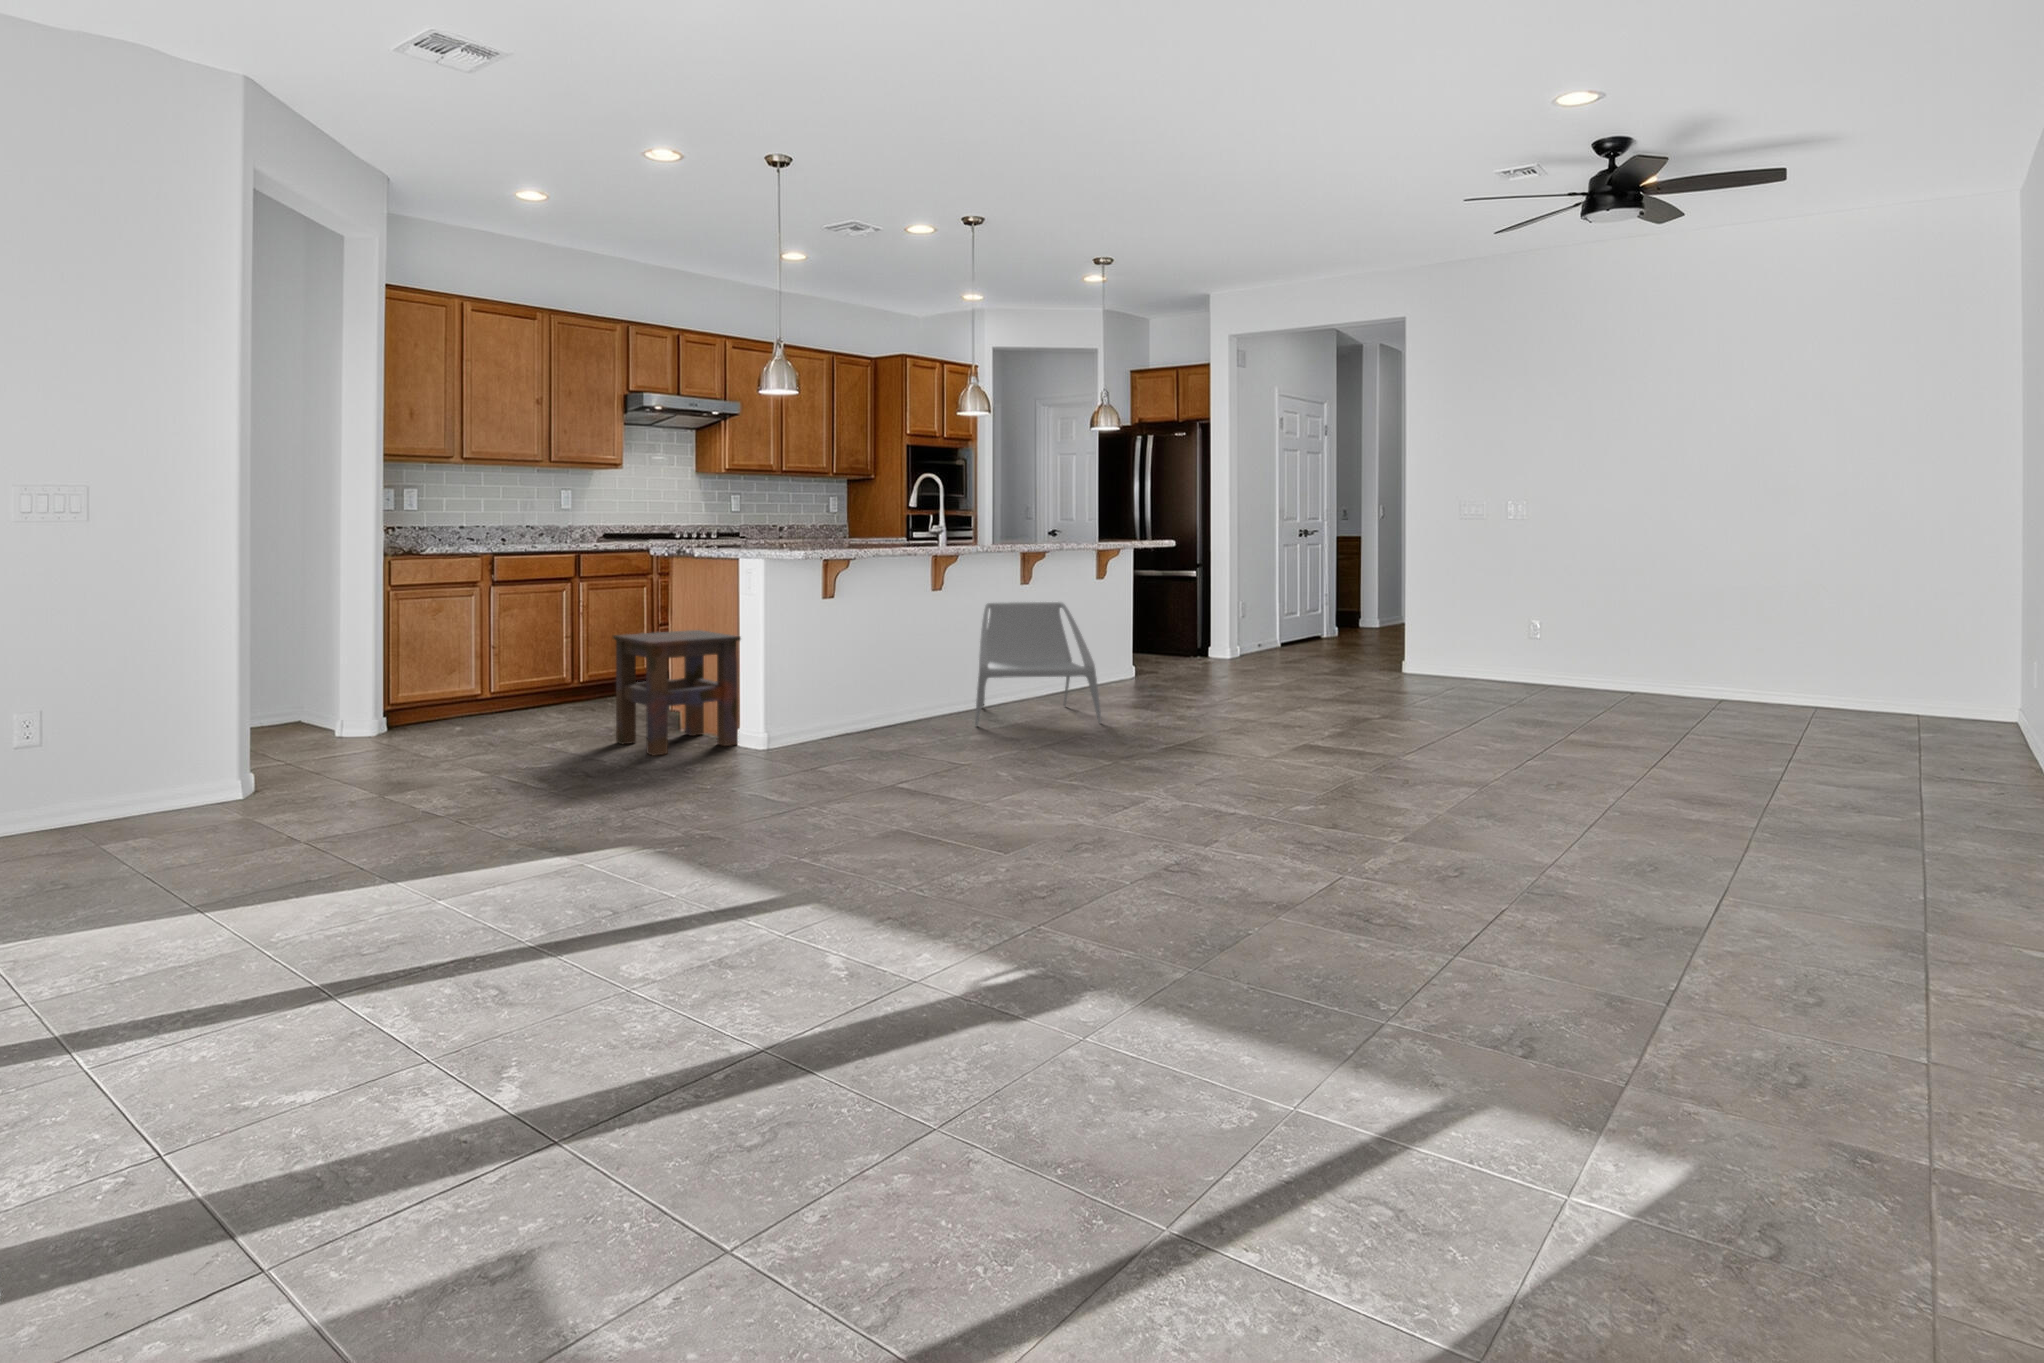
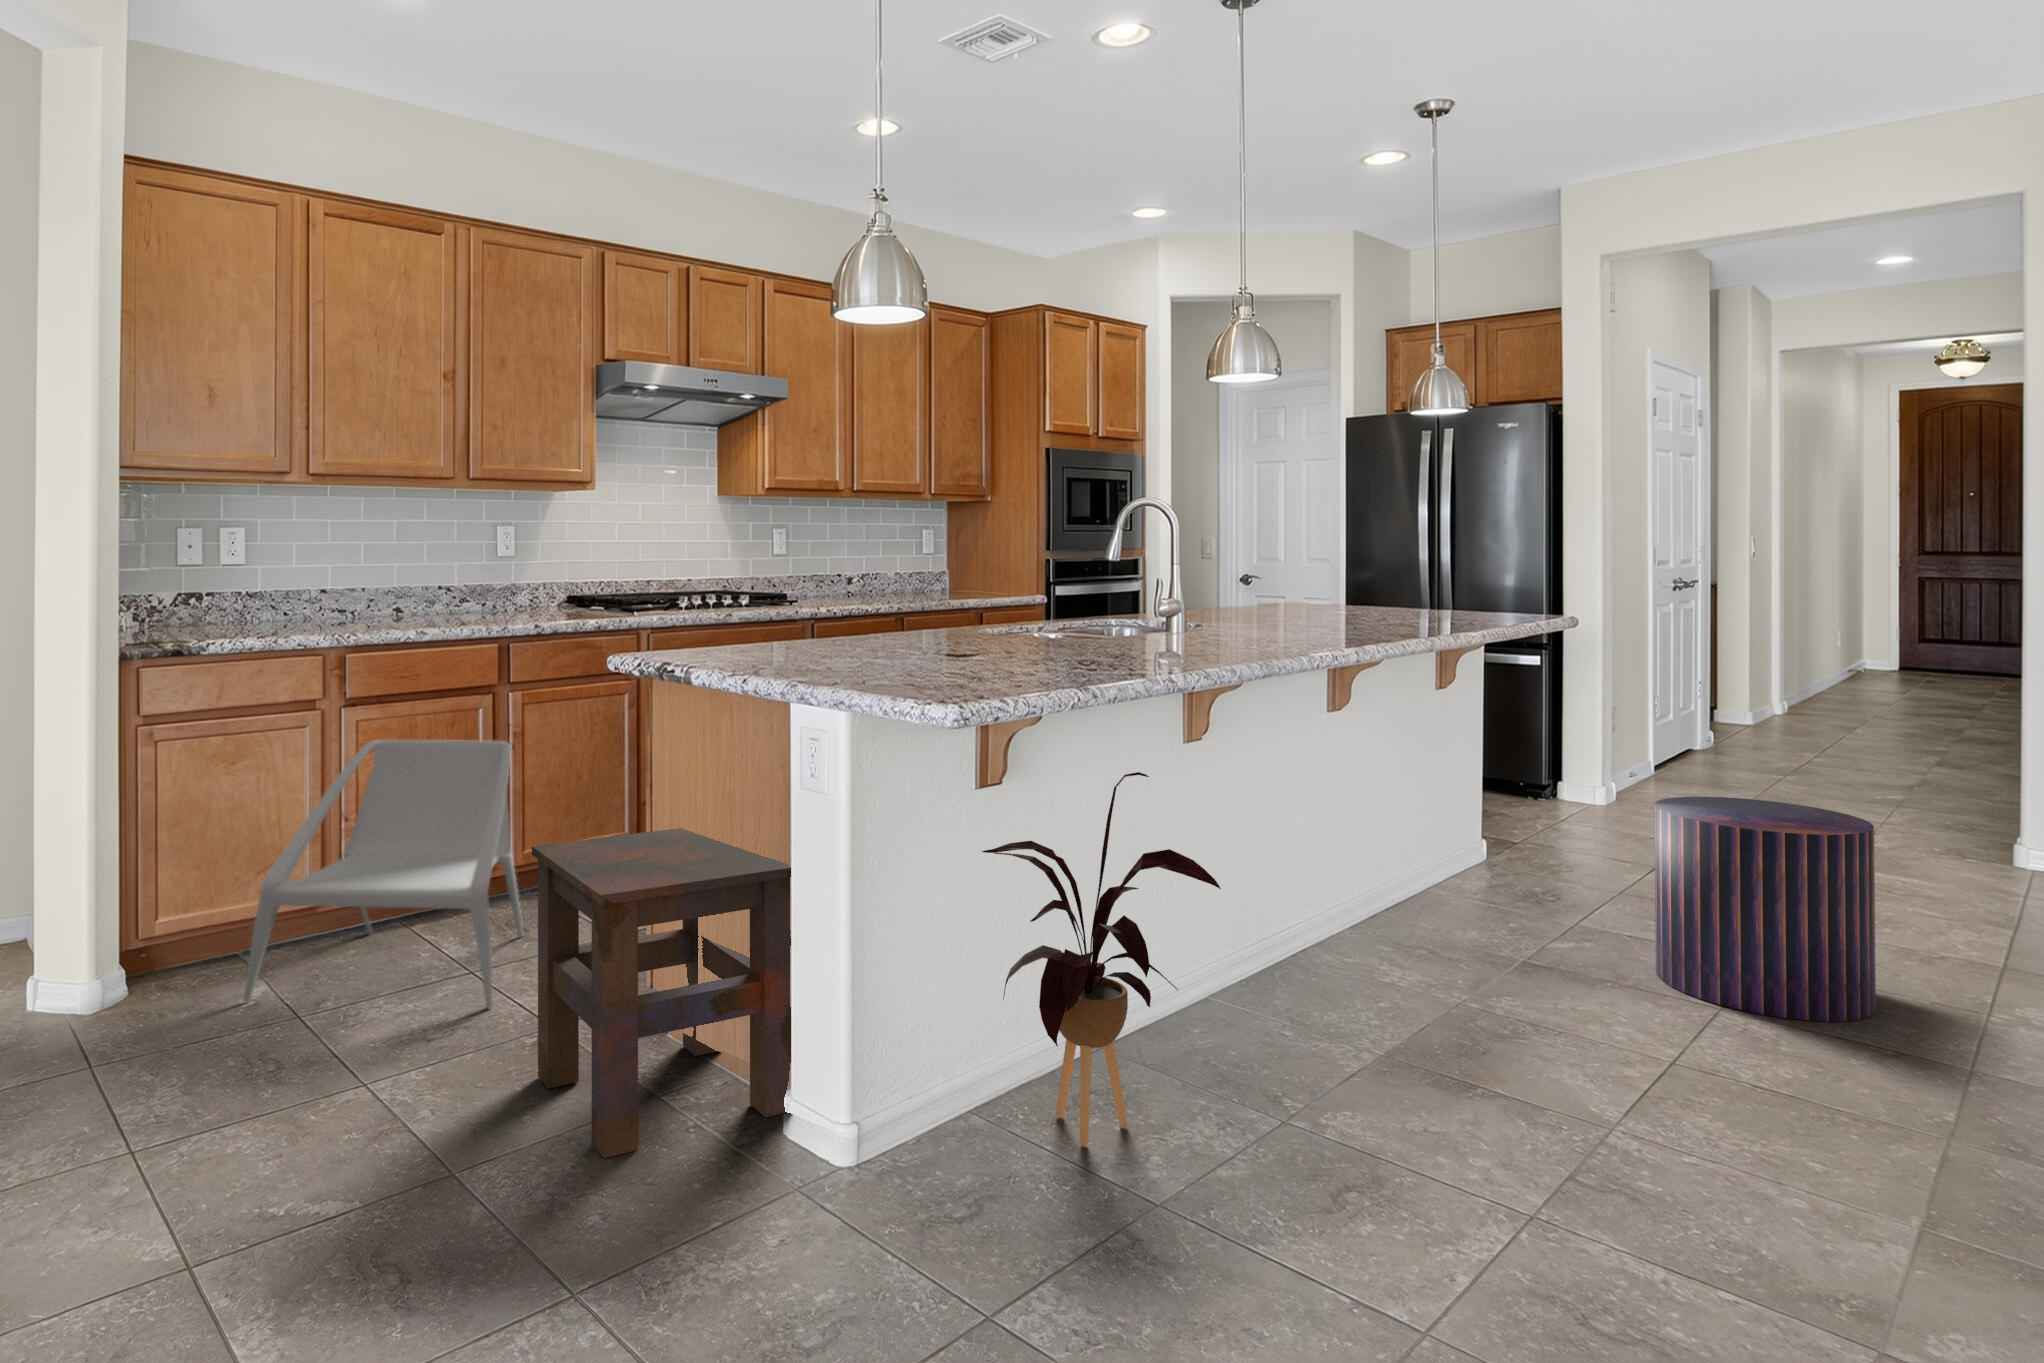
house plant: none [819,590,913,746] -> present [982,772,1221,1146]
armchair: present [975,602,1101,725] -> present [243,740,523,1008]
pouf: none [1159,621,1241,712] -> present [1655,797,1876,1022]

